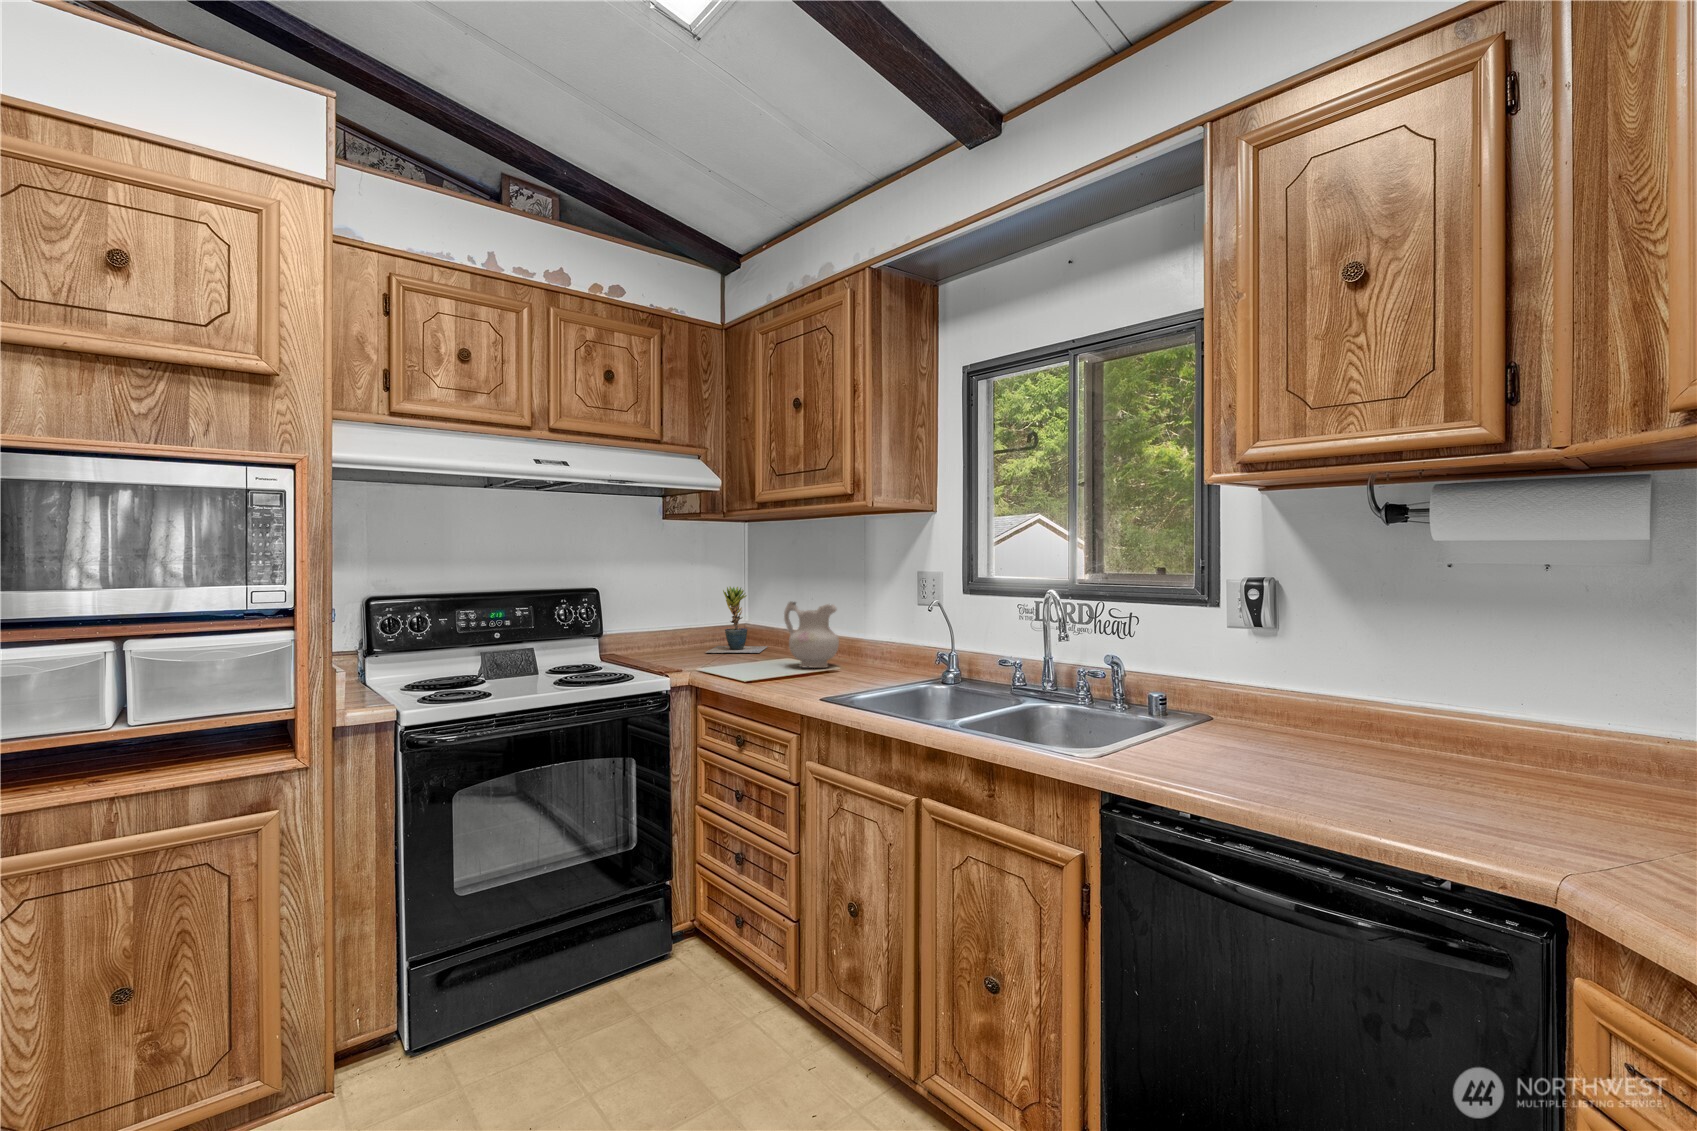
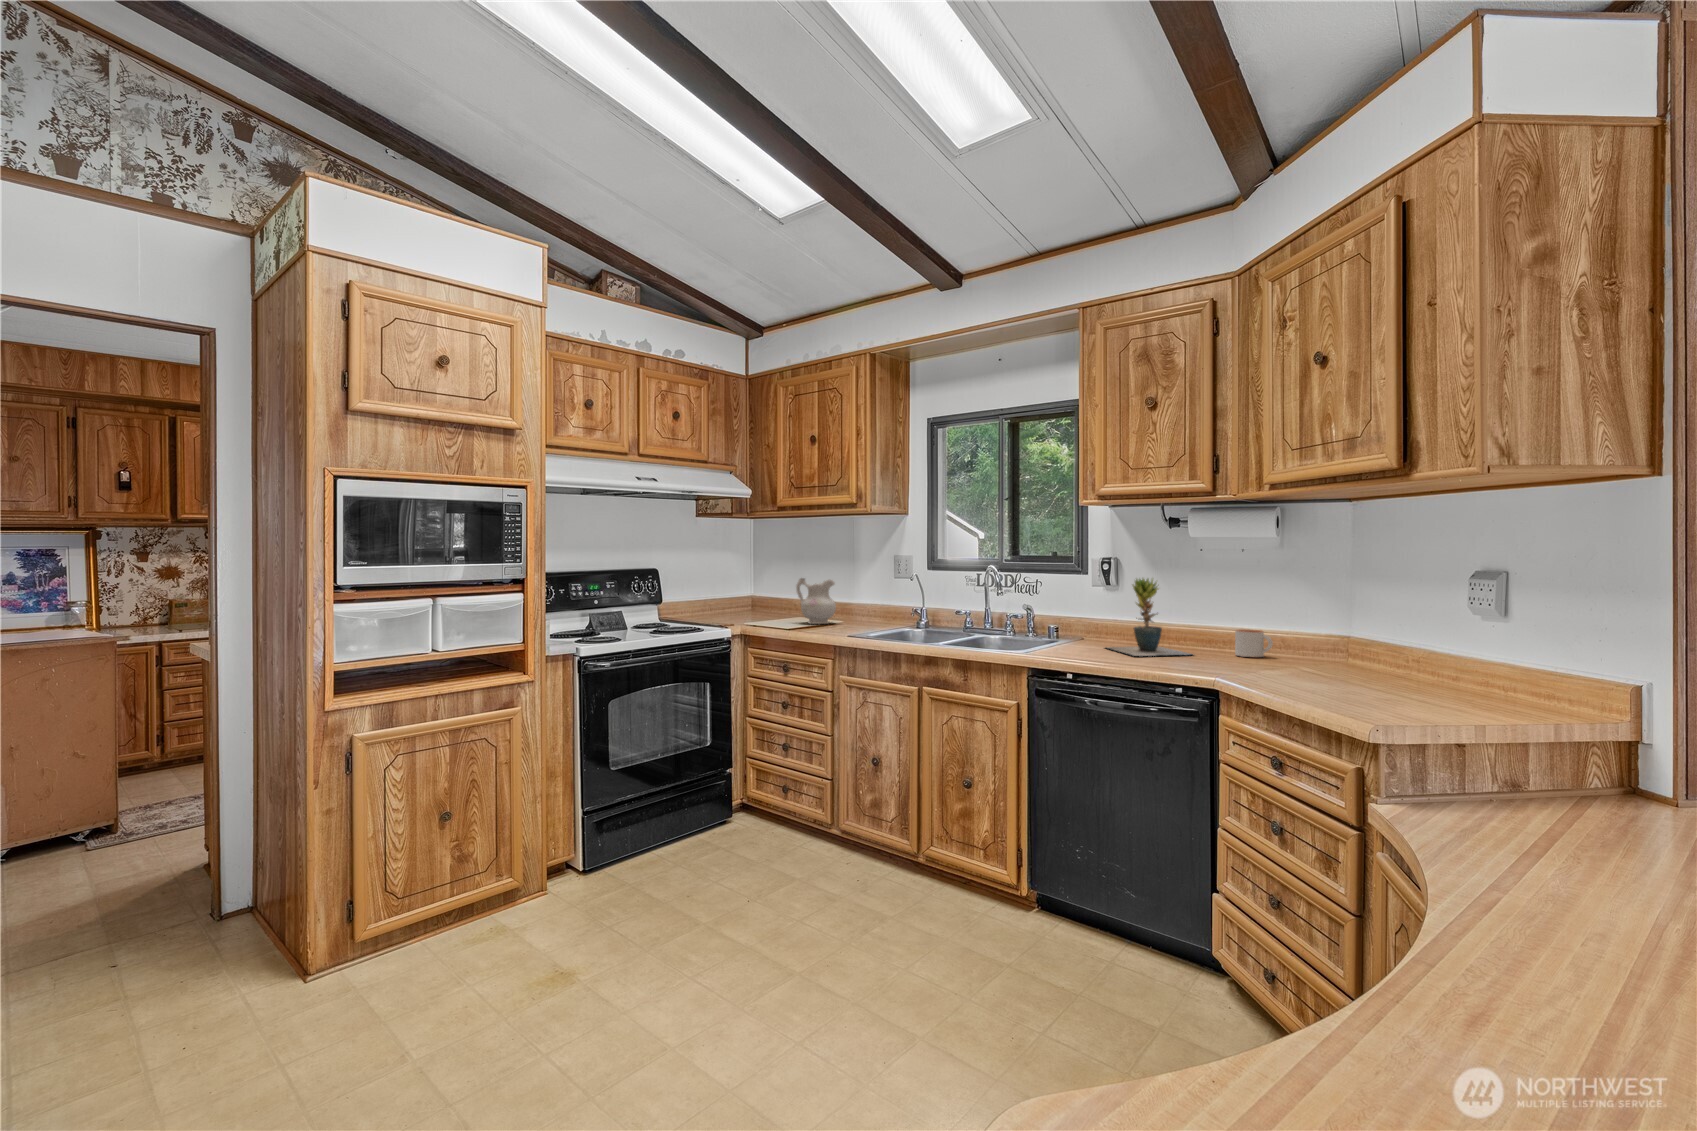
potted plant: present [706,587,768,653] -> present [1108,578,1191,656]
mug: none [1543,729,1641,795] -> present [1235,629,1273,657]

